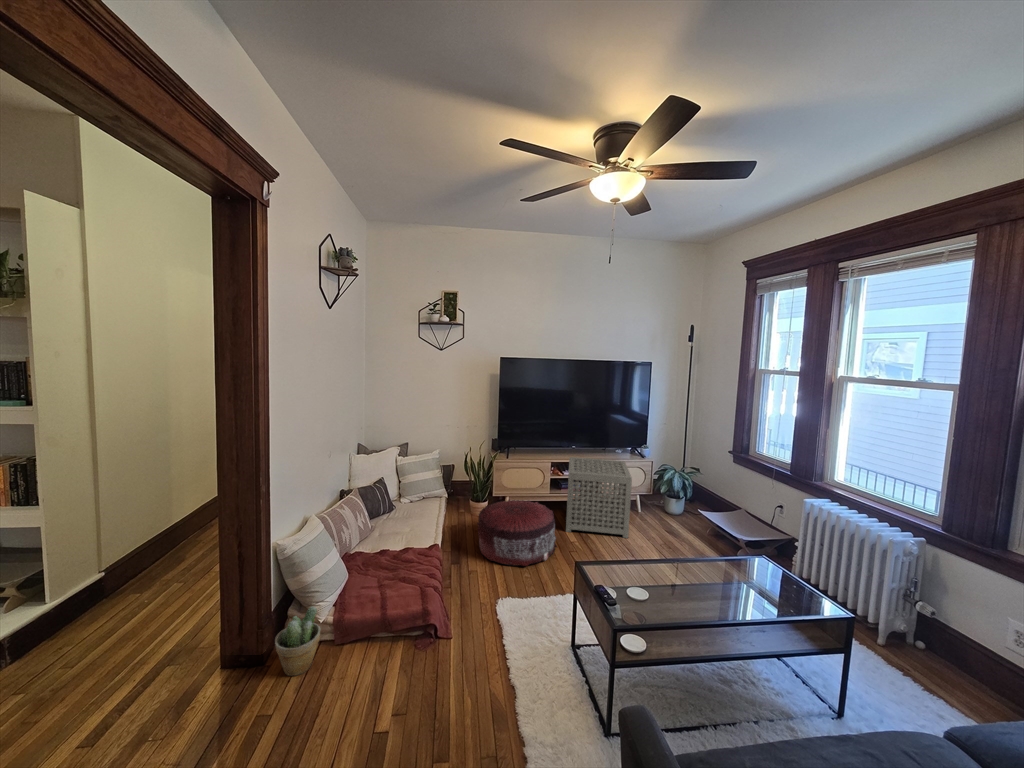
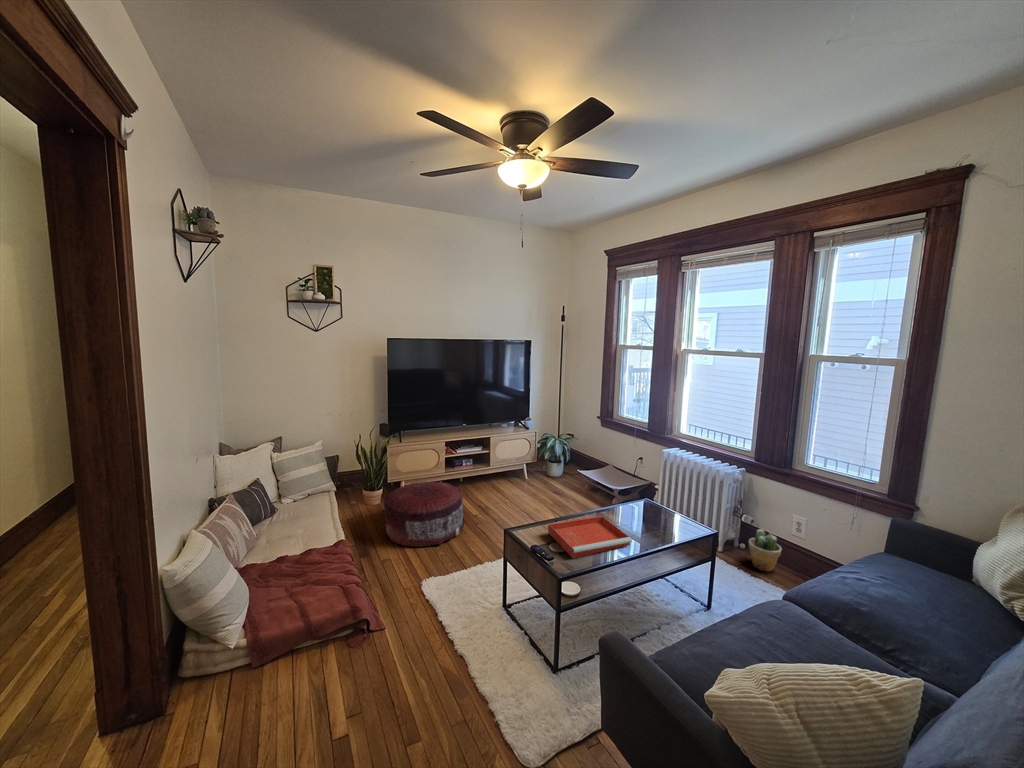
side table: present [566,457,632,538] -> none [463,434,526,506]
tray: none [627,565,725,612] -> present [548,516,632,558]
potted plant: present [275,606,321,676] -> present [749,529,782,572]

